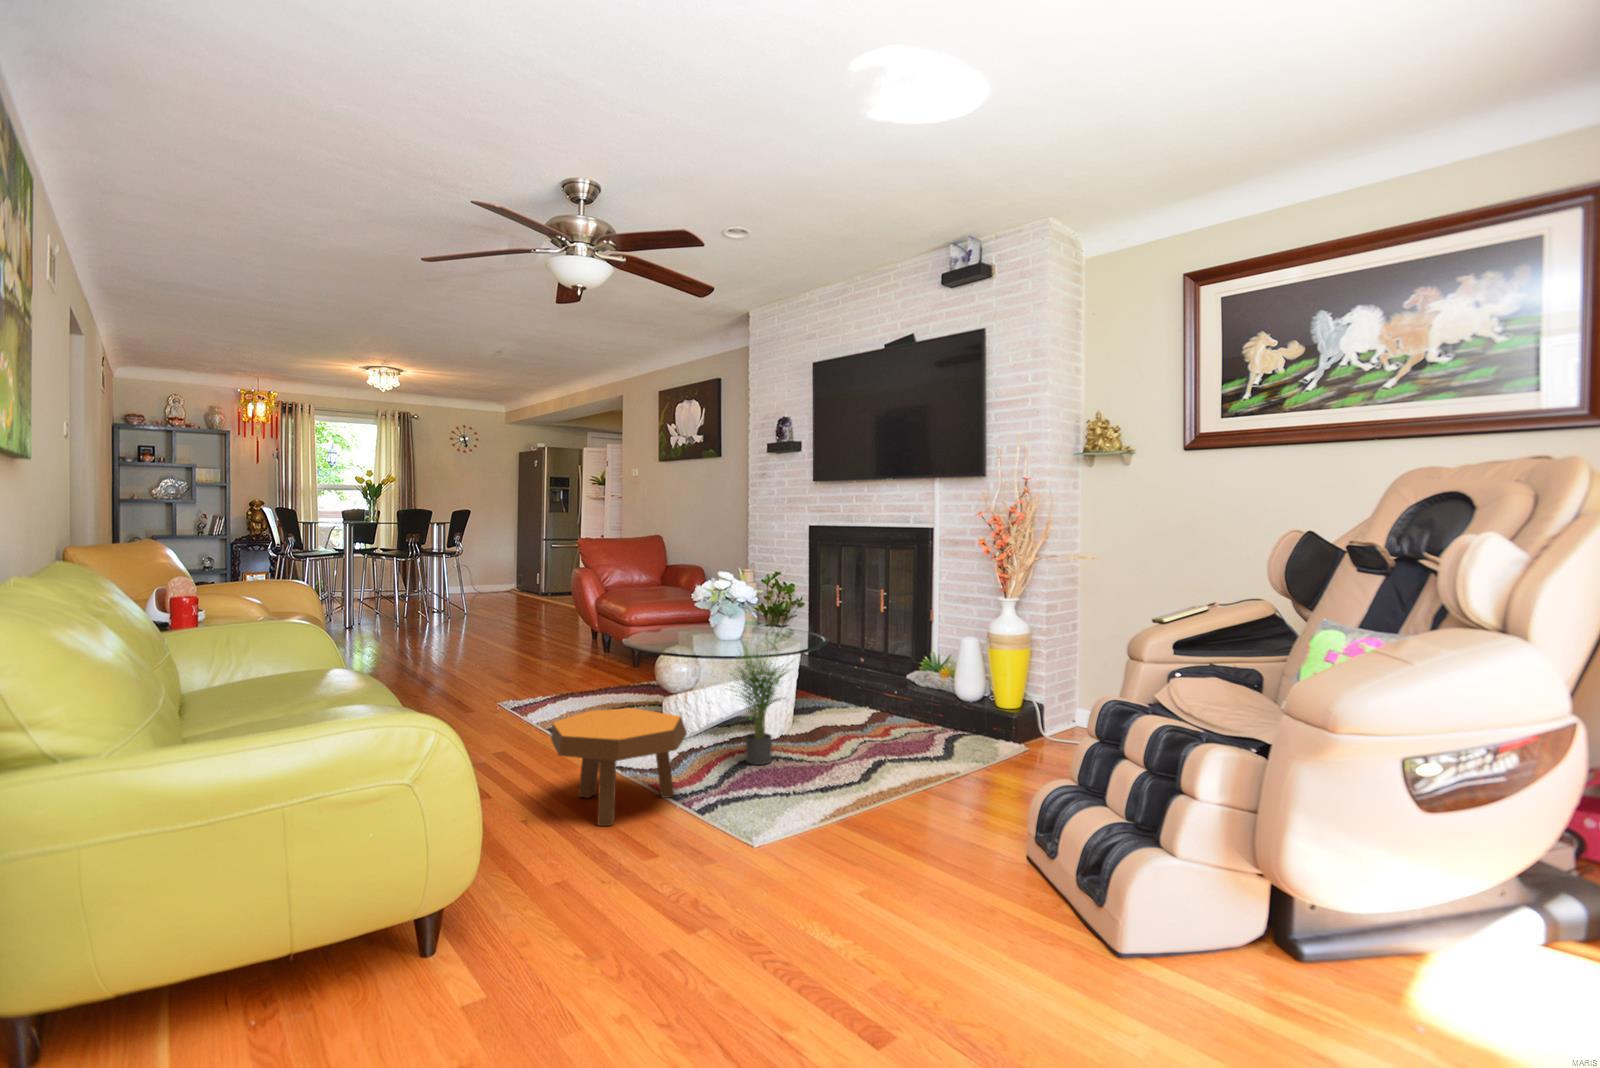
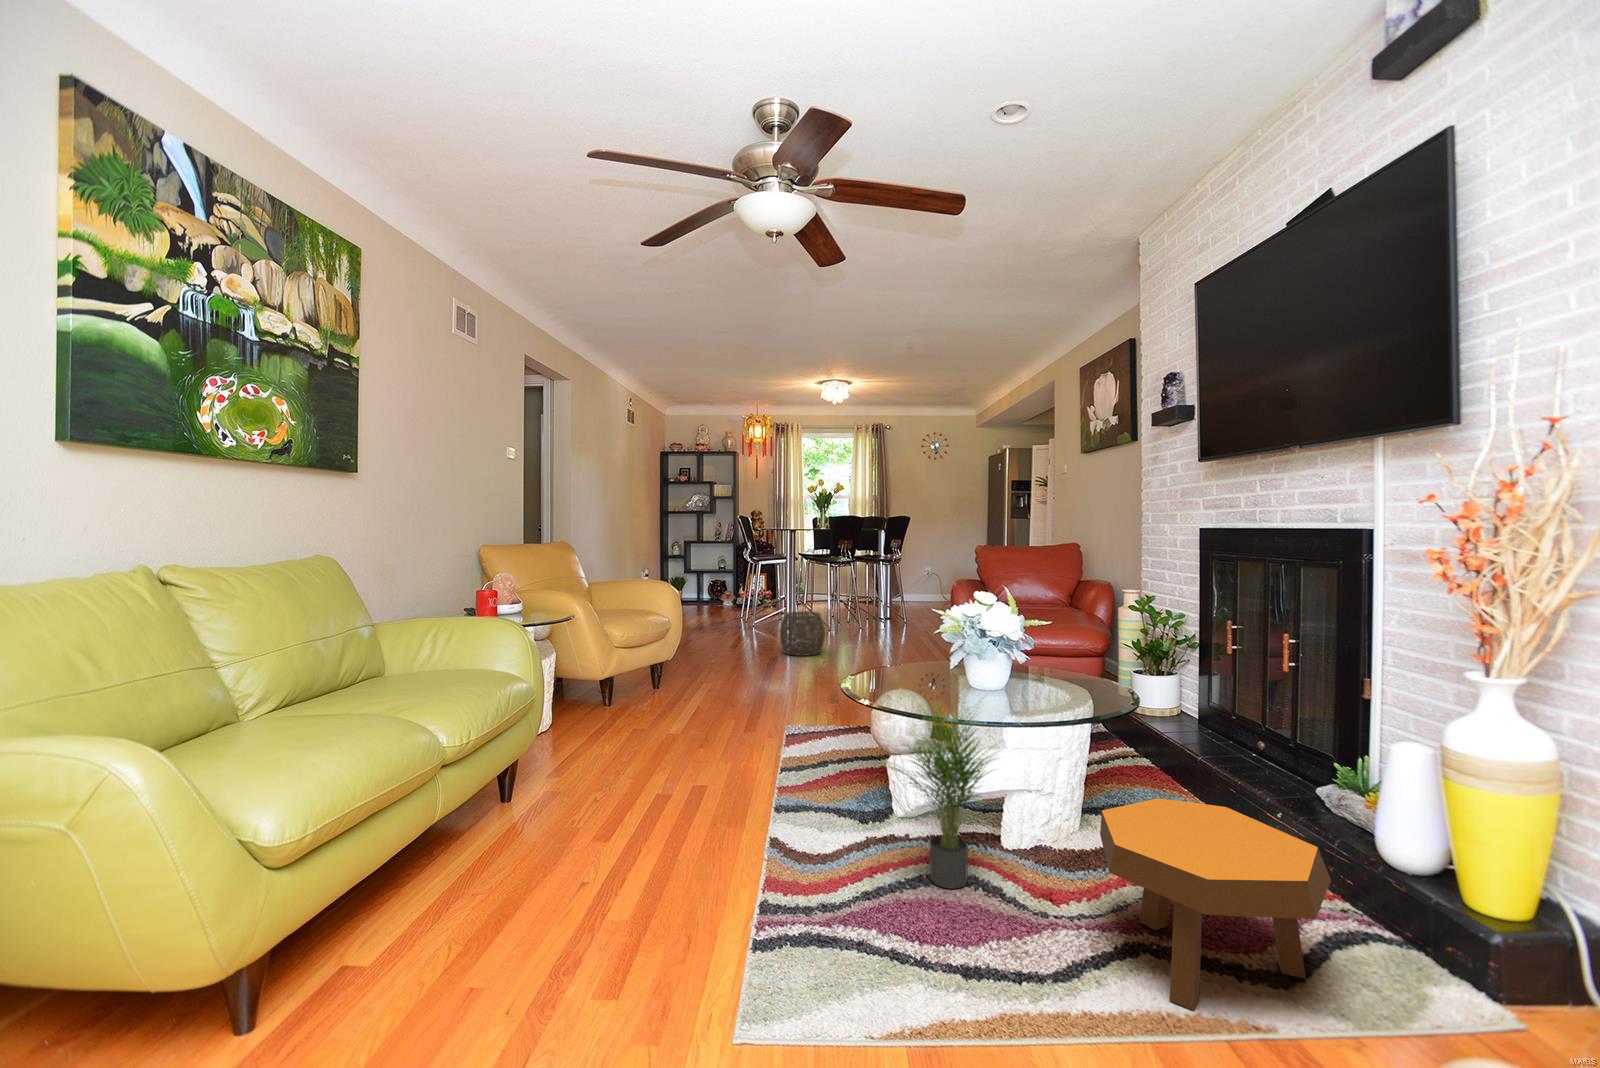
woven basket: none [371,617,428,665] -> present [780,611,825,656]
footstool: present [551,708,687,826] -> present [1100,798,1331,1010]

